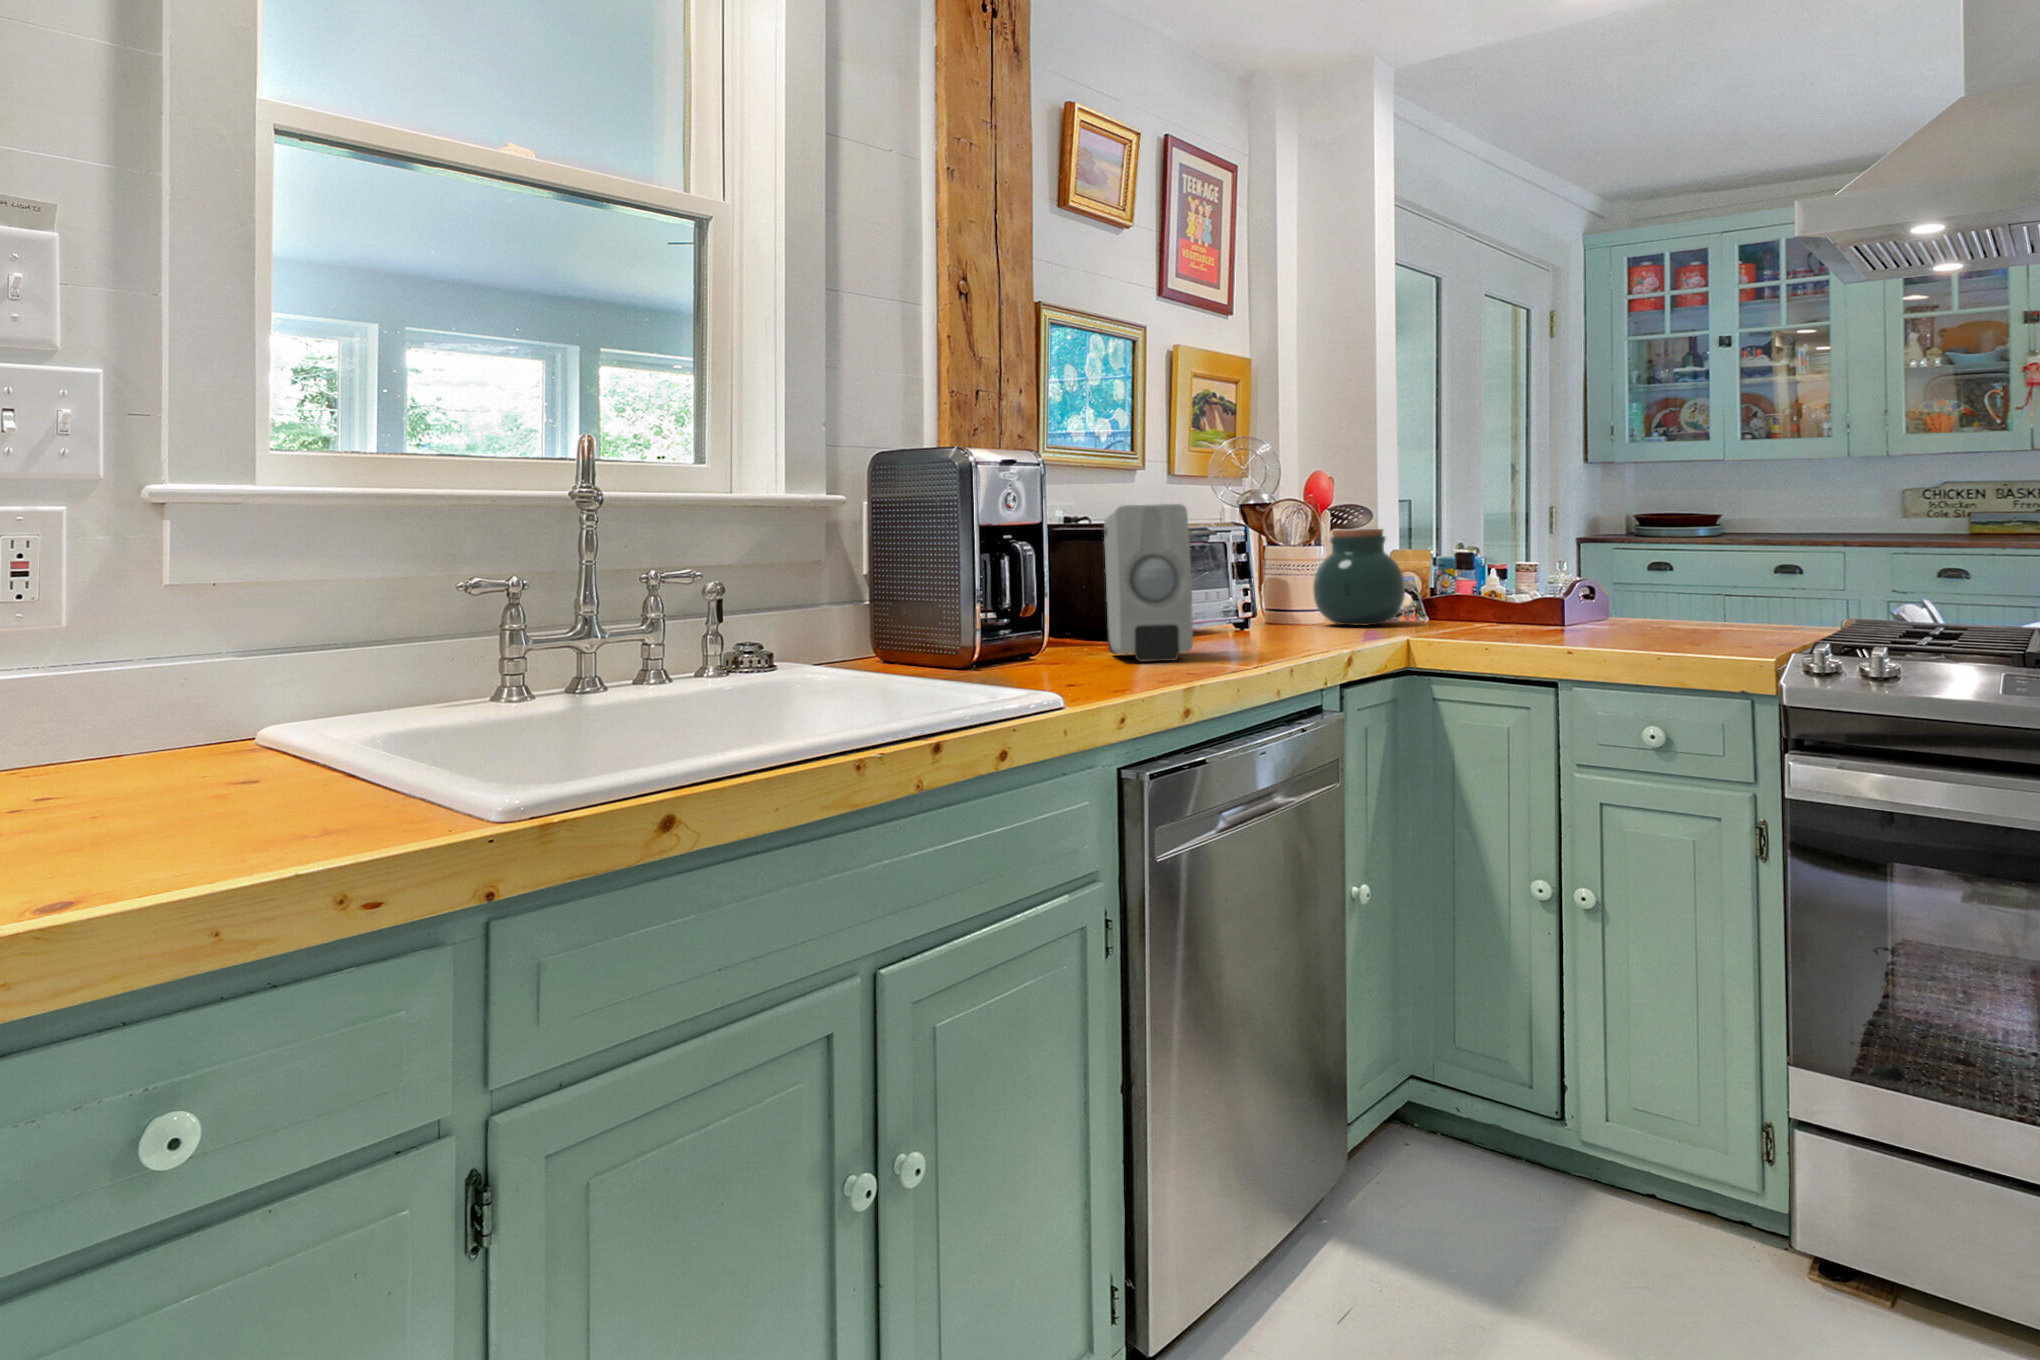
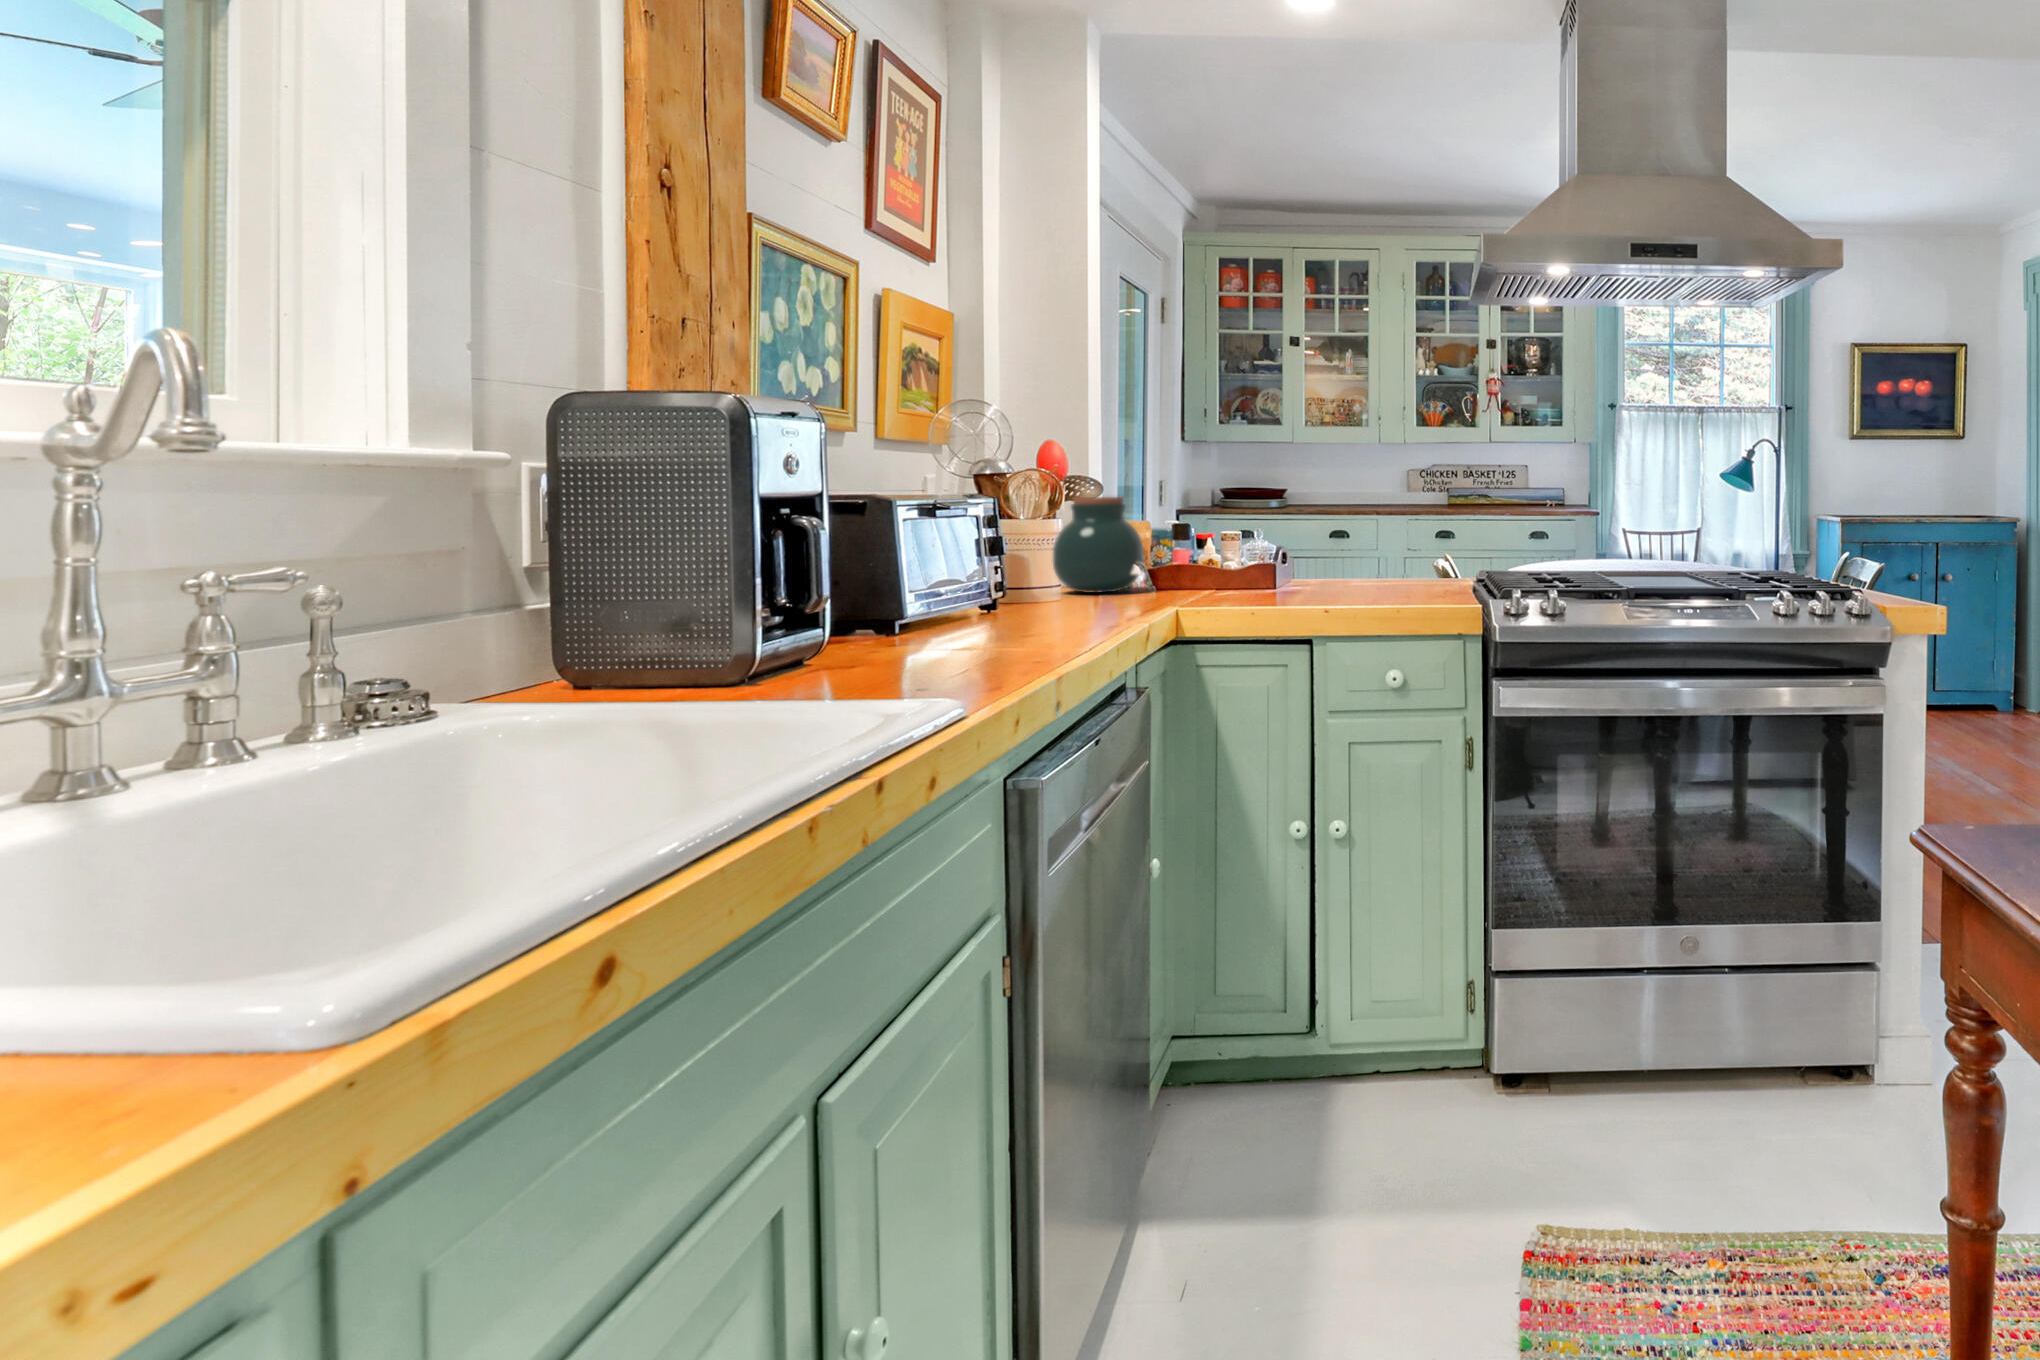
soap dispenser: present [1104,504,1193,661] -> none [895,468,1021,641]

